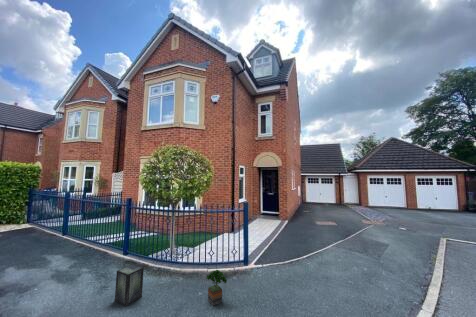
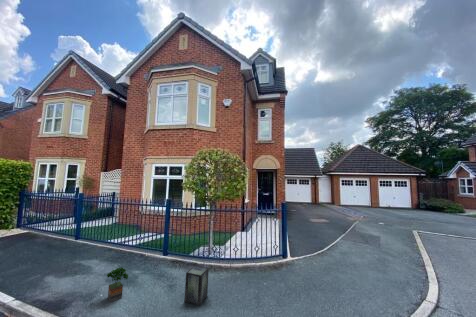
potted tree: present [207,270,227,306] -> present [107,267,128,302]

